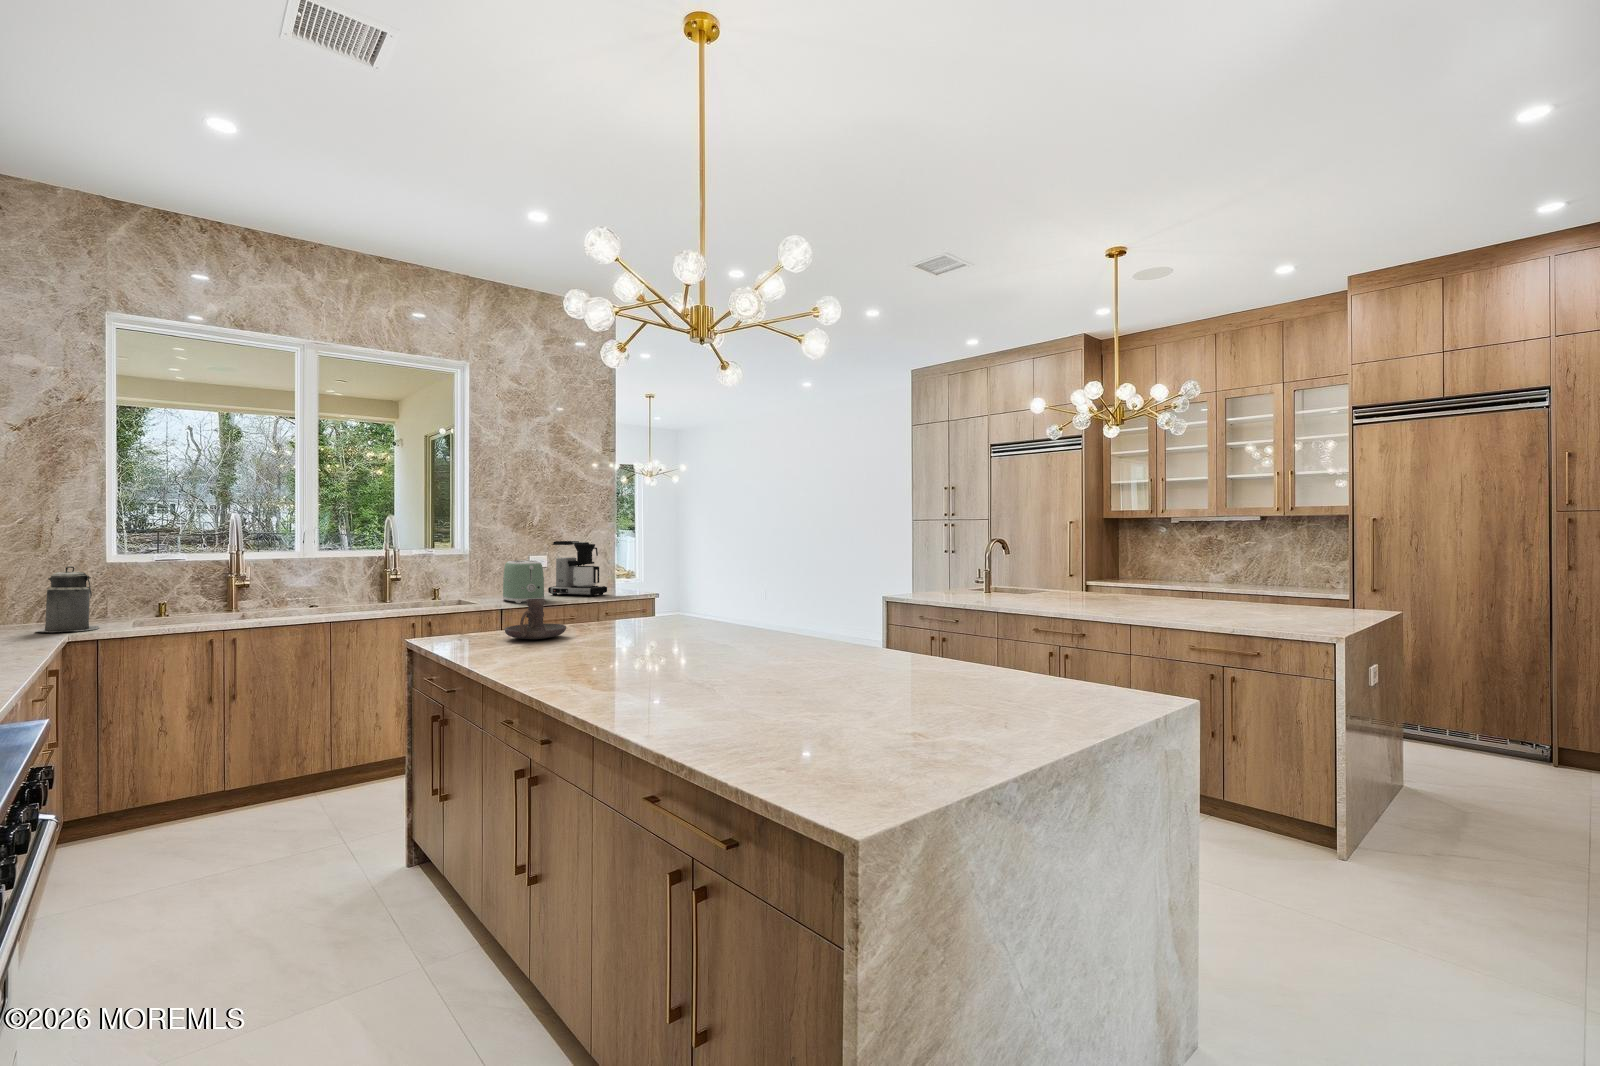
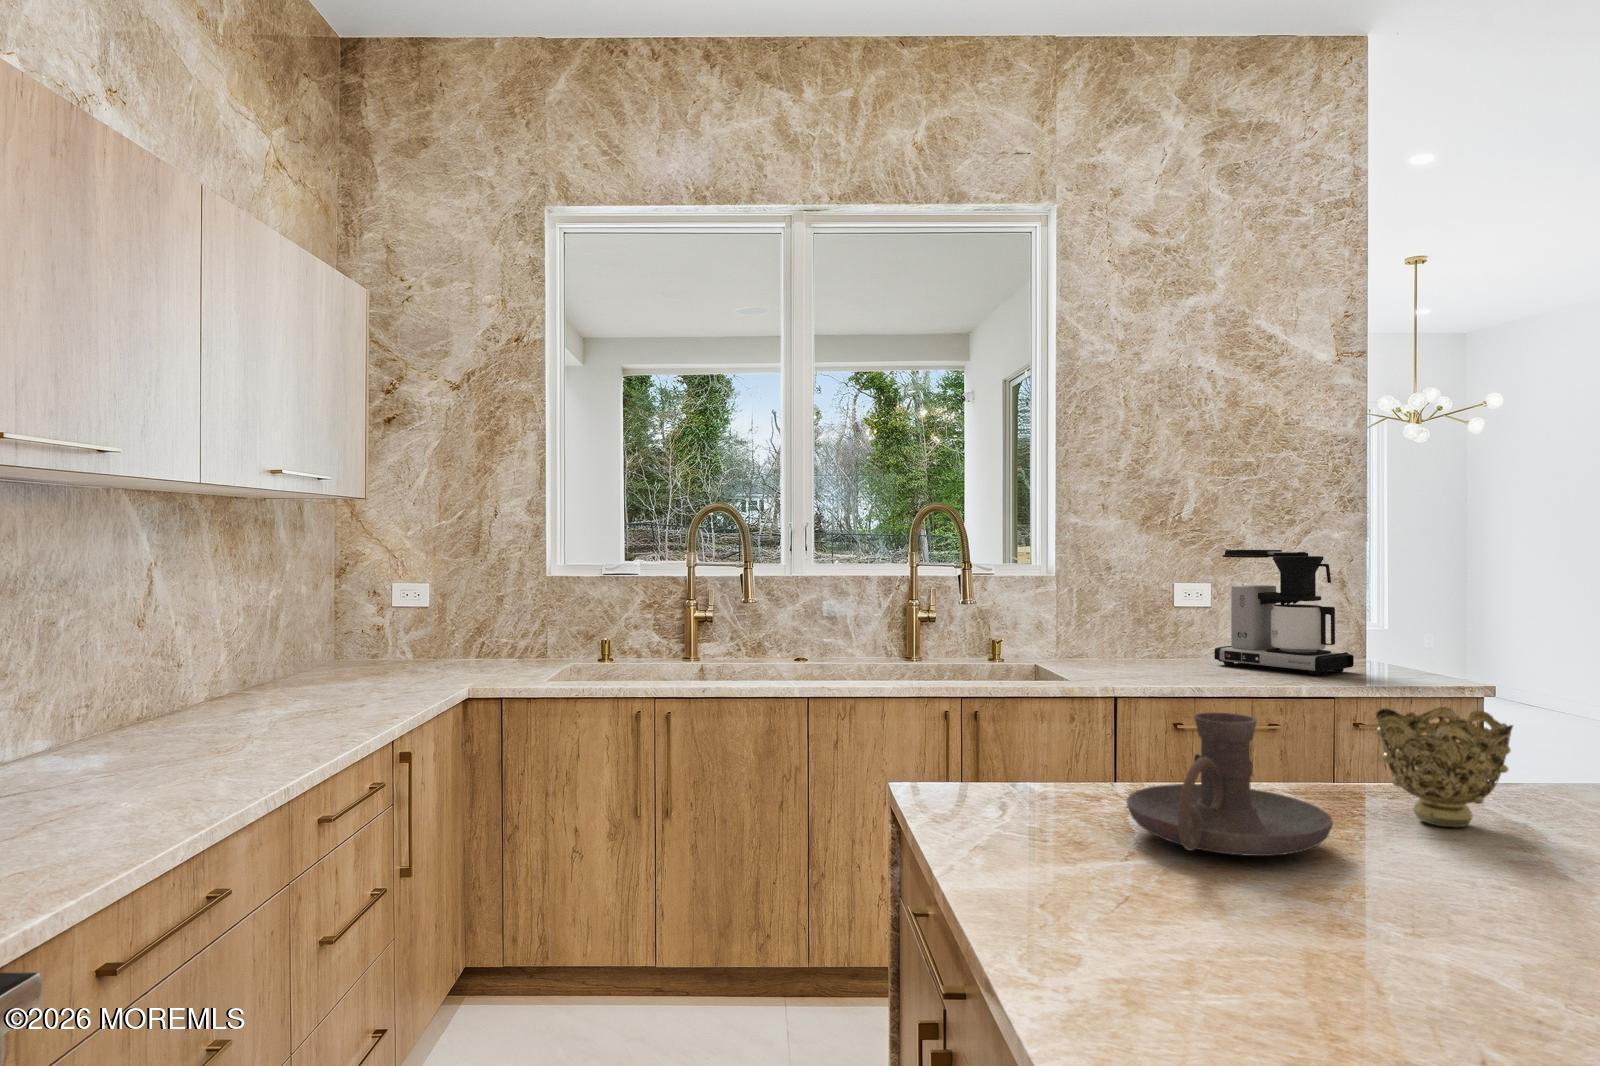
toaster: present [503,560,544,603] -> none [1120,589,1210,683]
canister: present [35,566,99,632] -> none [436,581,509,682]
decorative bowl: none [584,595,621,629] -> present [1376,707,1513,827]

